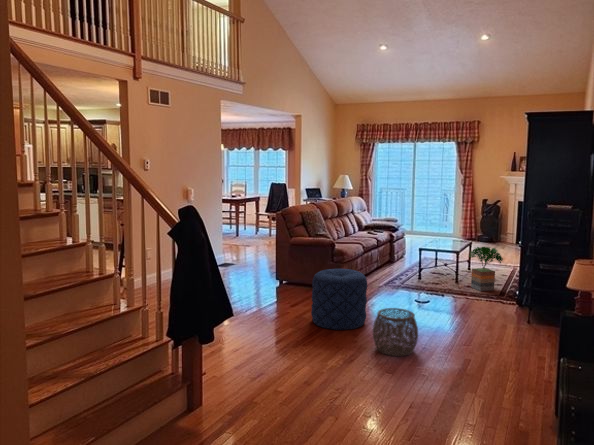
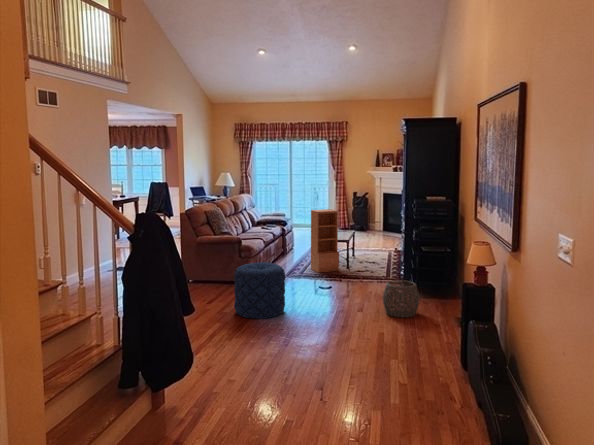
bookcase: none [414,216,447,285] -> present [311,209,339,273]
potted tree: present [470,247,503,291] -> none [358,234,388,274]
woven basket: present [373,308,418,356] -> present [383,280,420,317]

